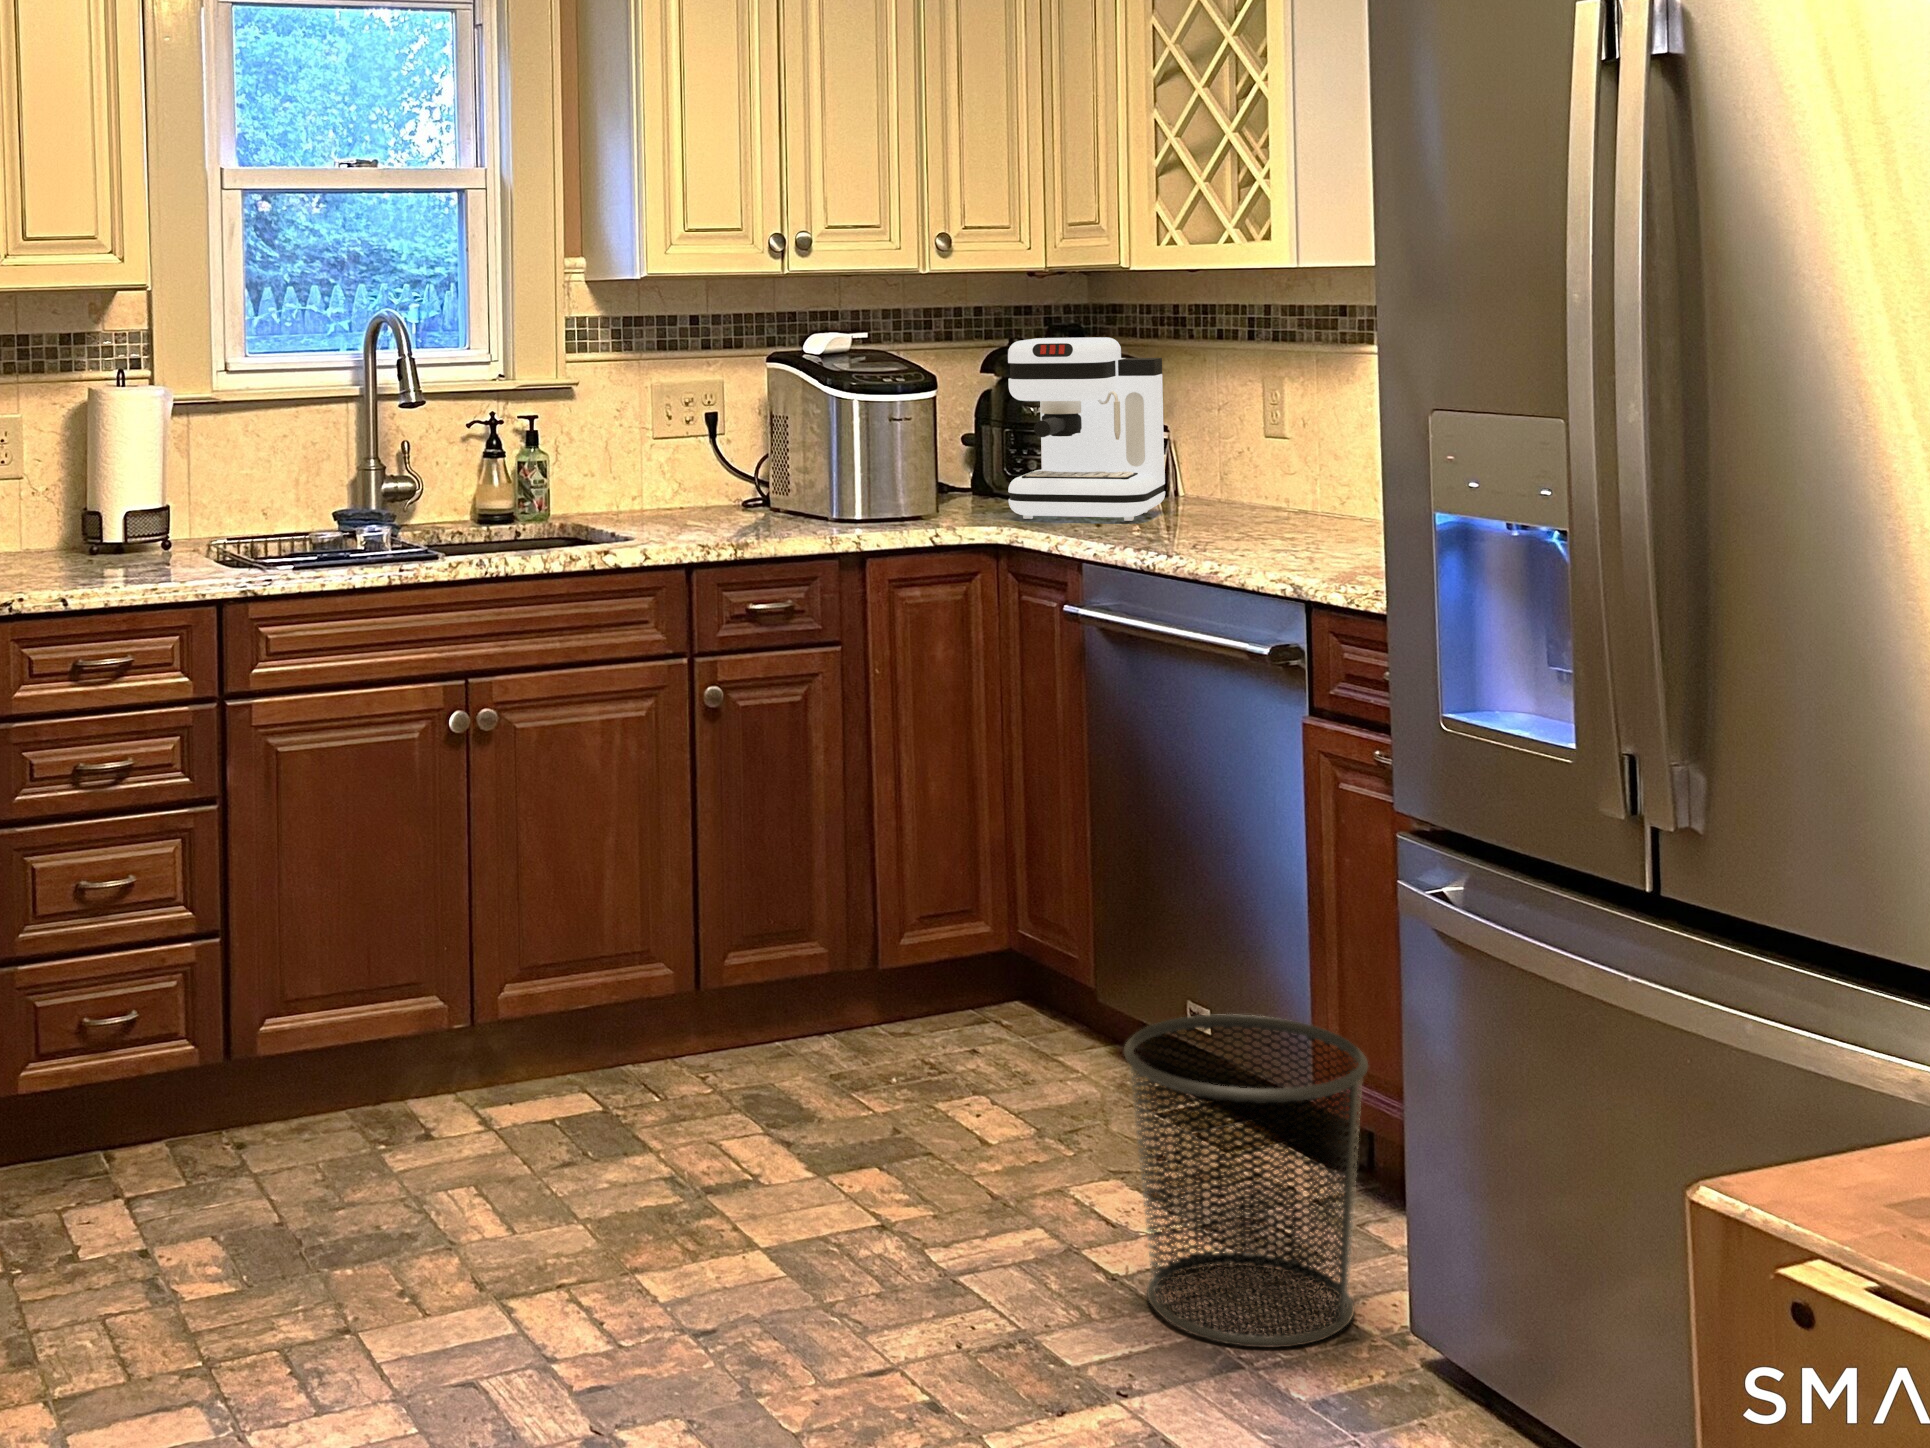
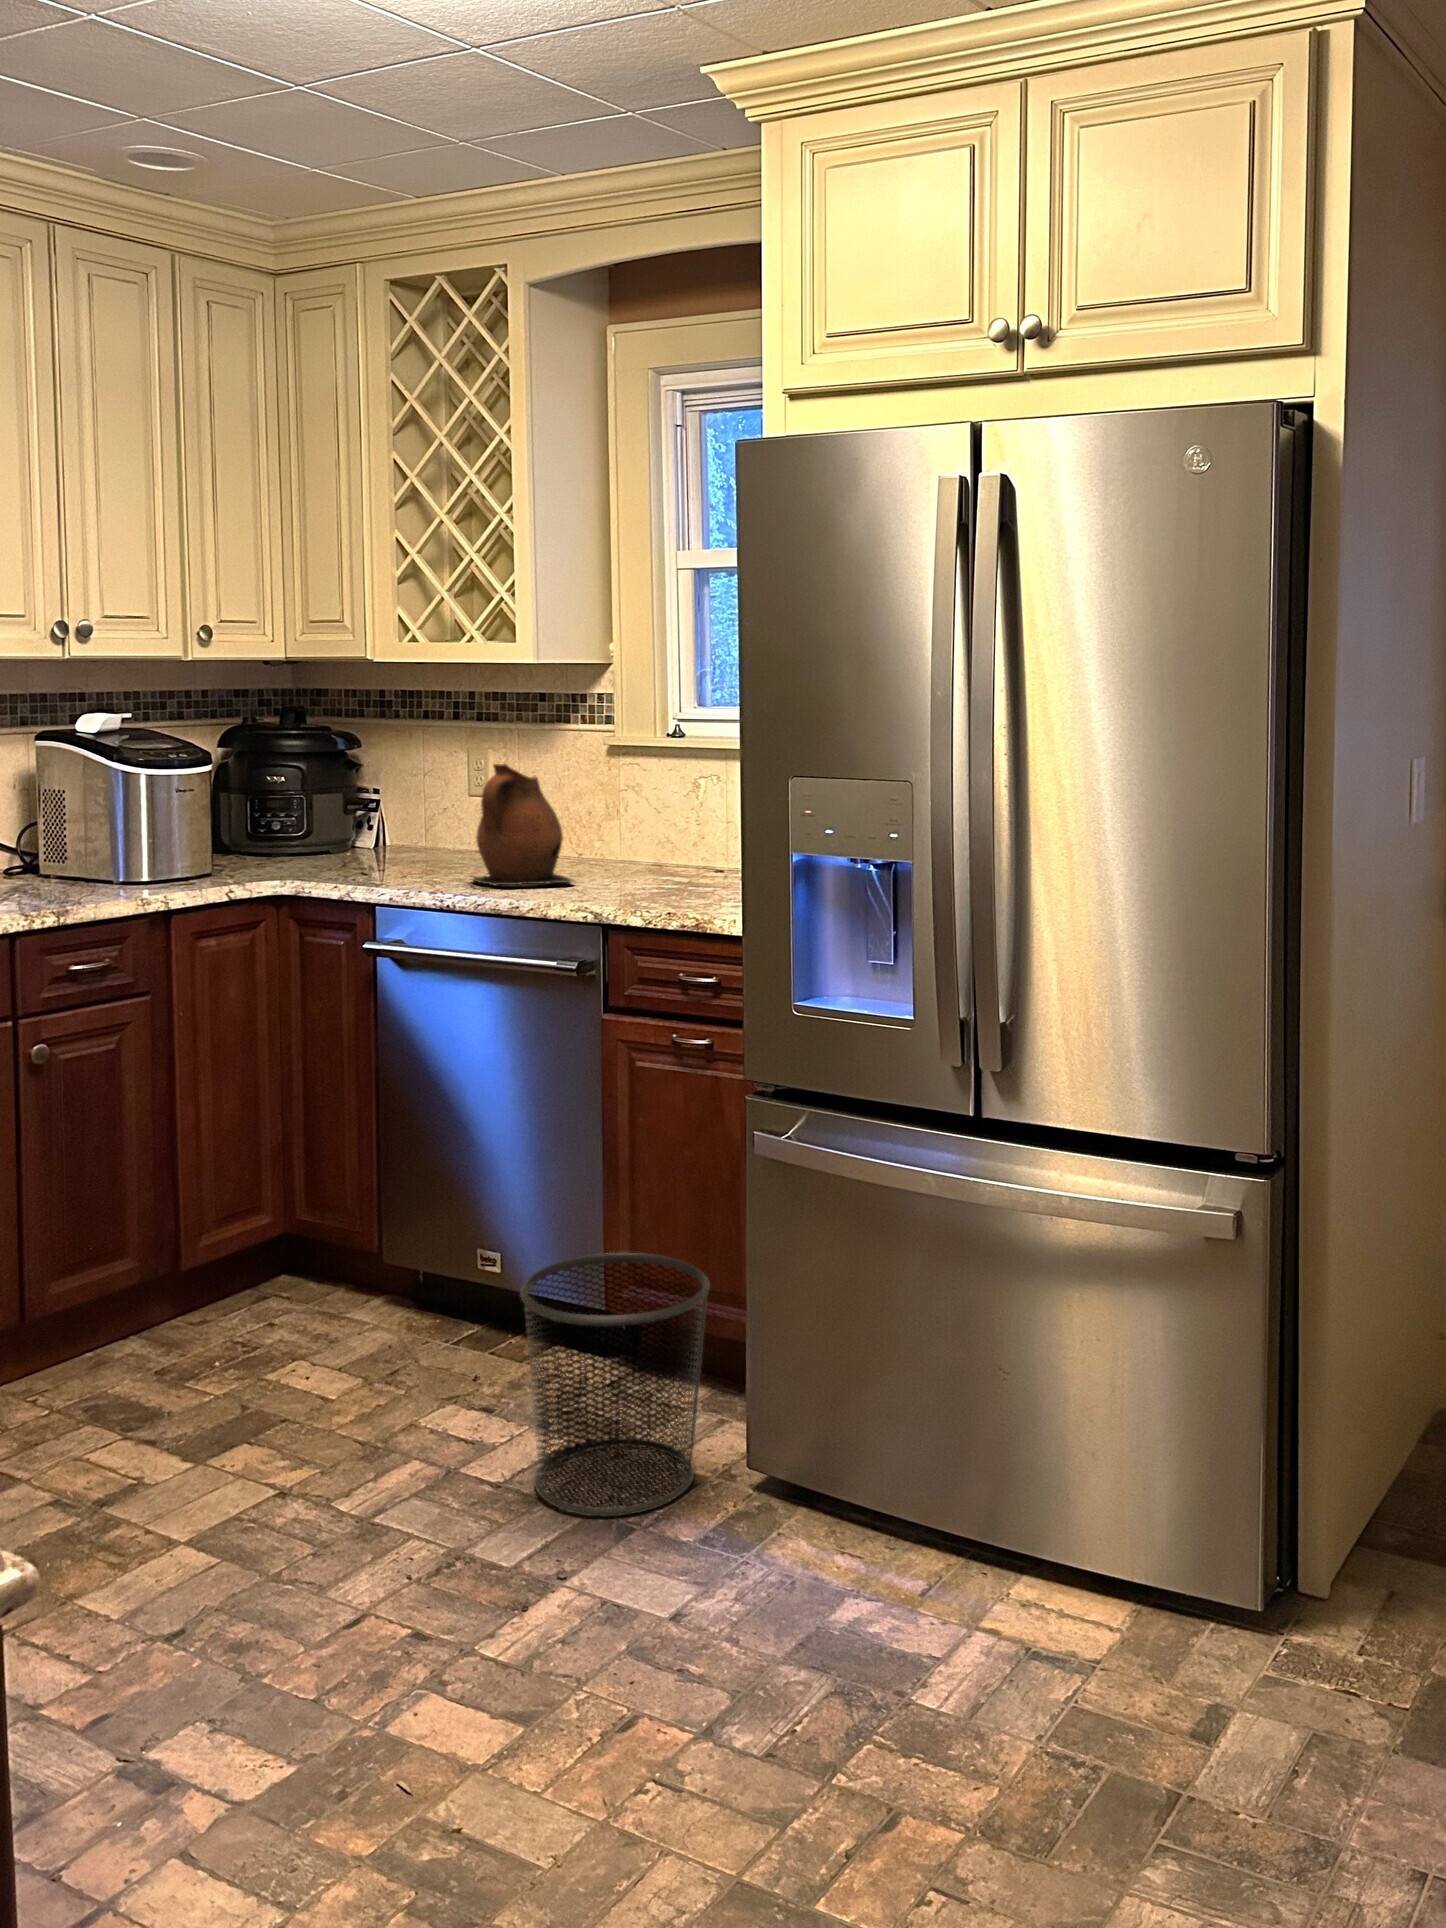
coffee maker: present [1008,337,1165,521] -> none [281,718,401,870]
ceramic pitcher: none [1194,393,1324,549] -> present [473,764,573,885]

